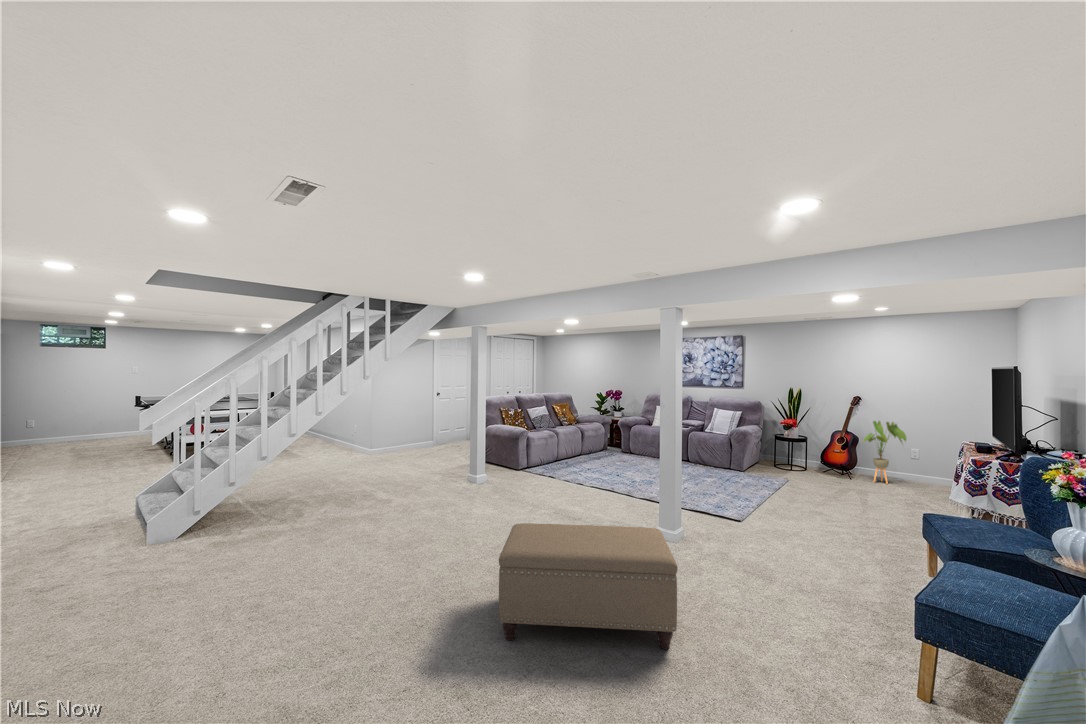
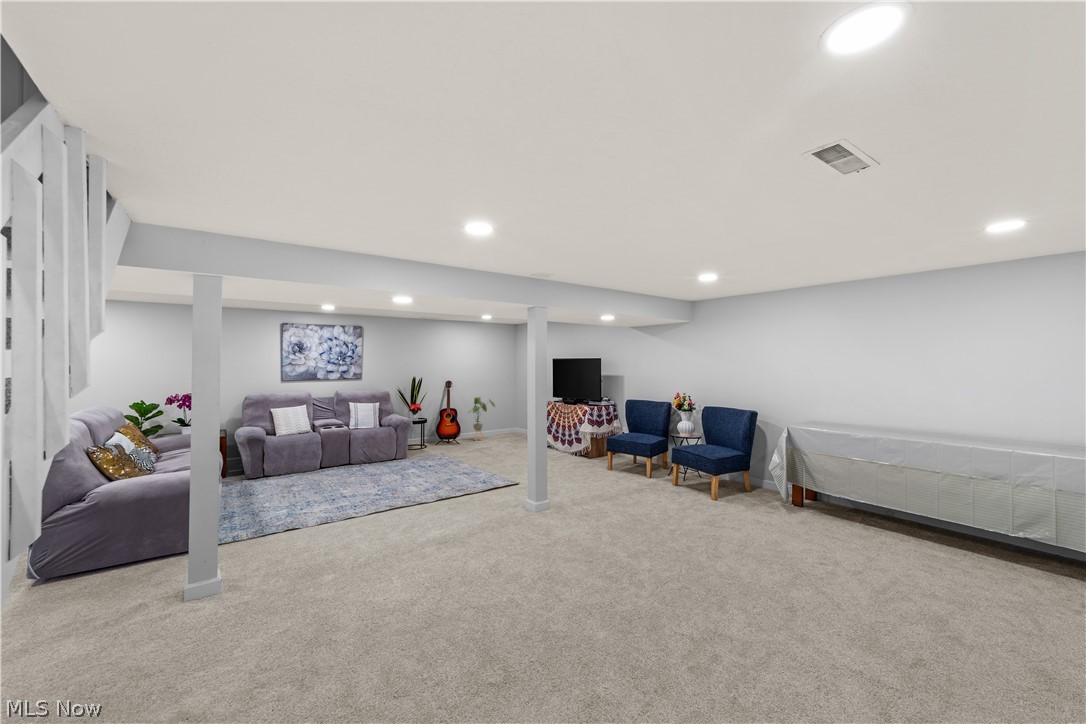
ottoman: present [499,523,678,649] -> none [693,465,795,570]

